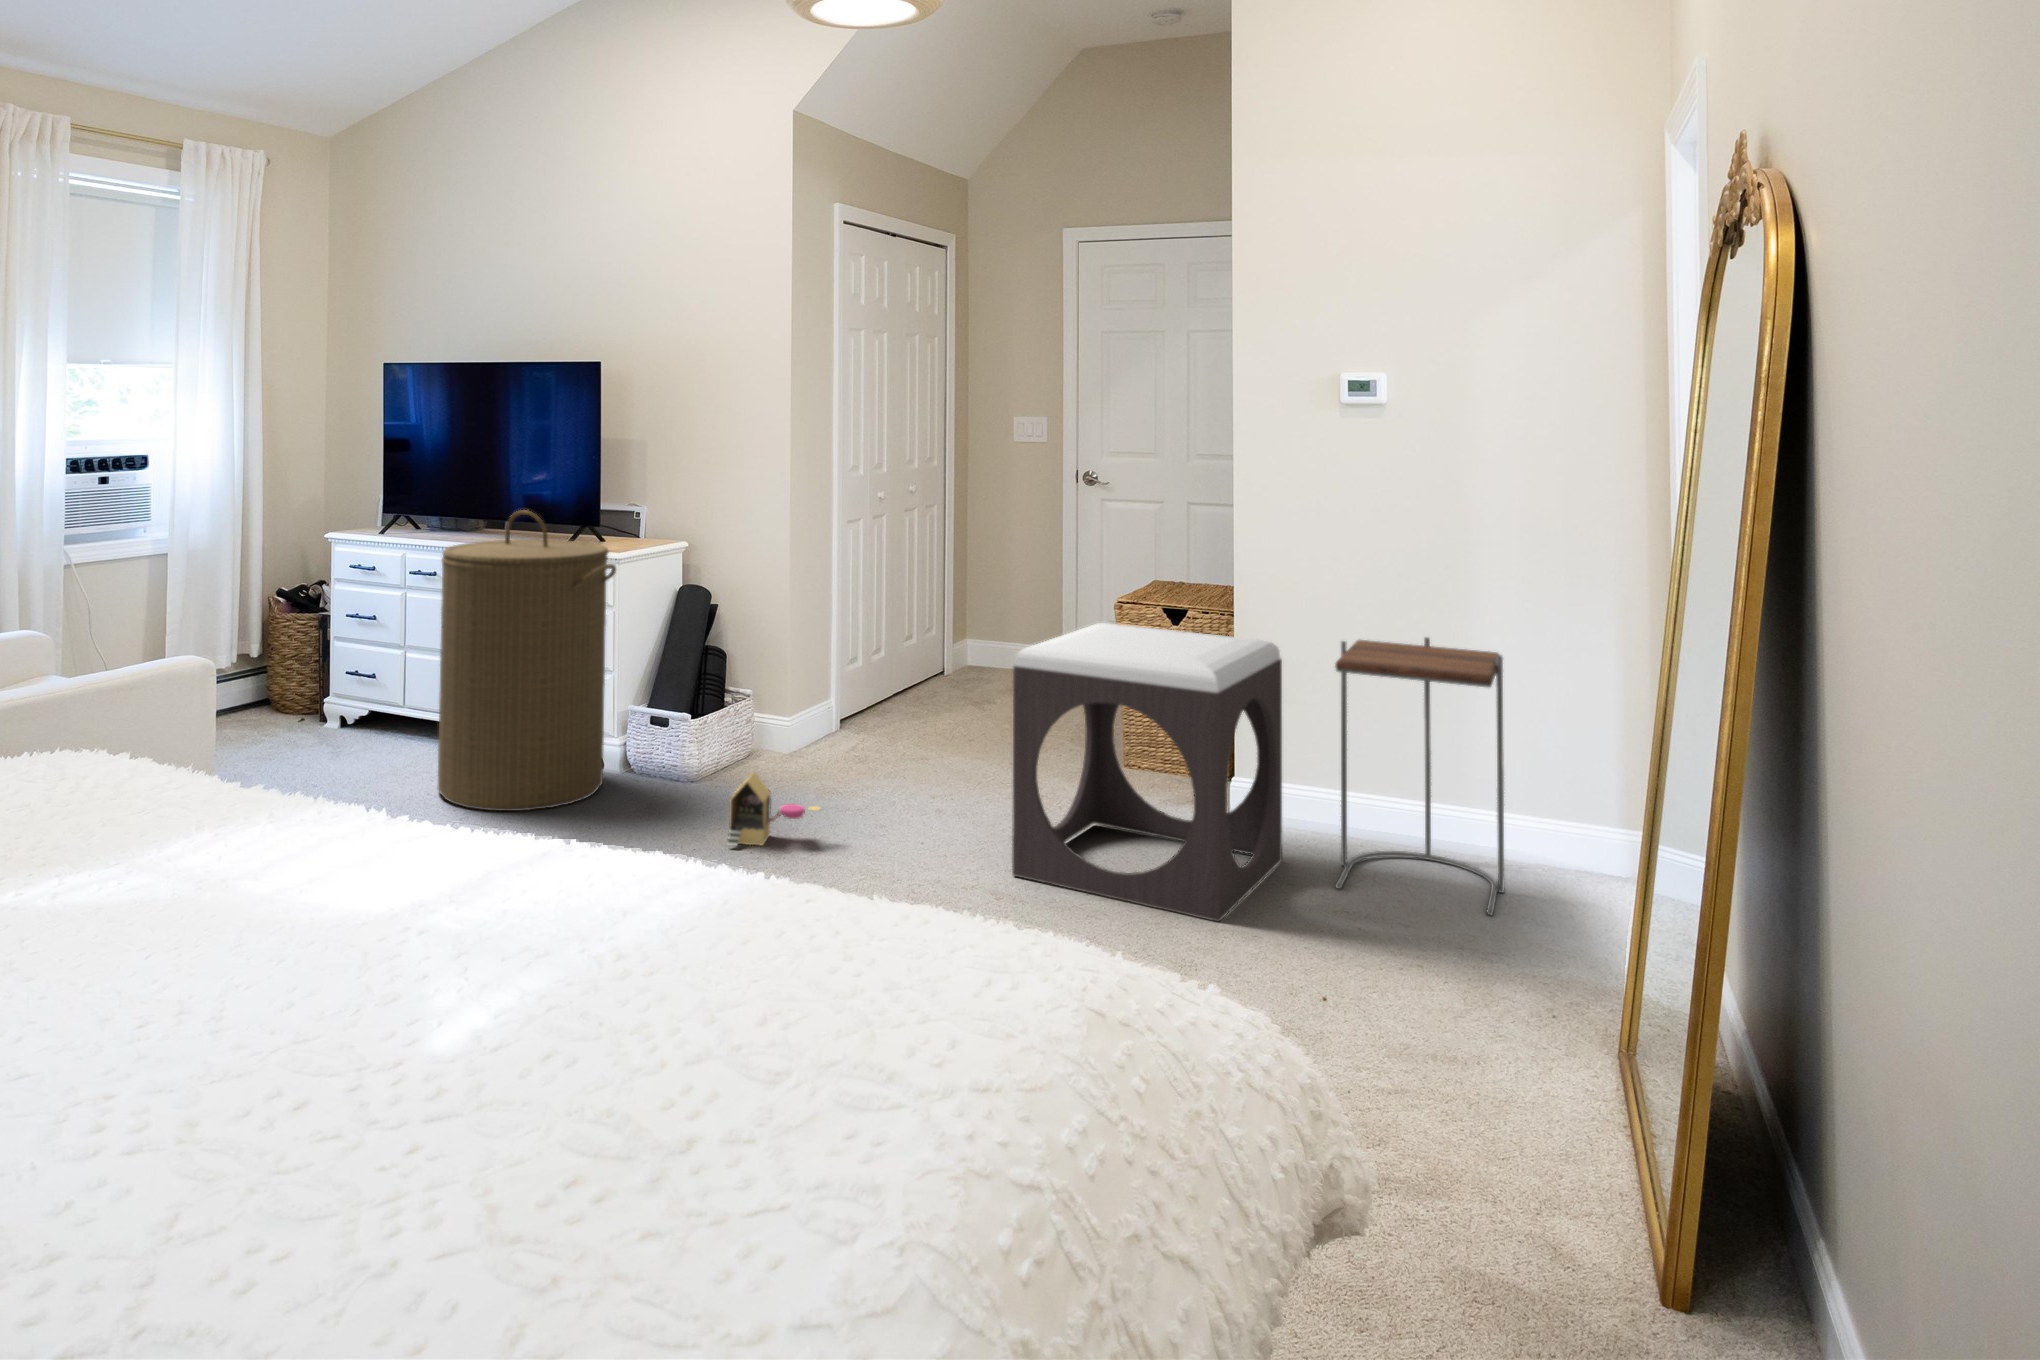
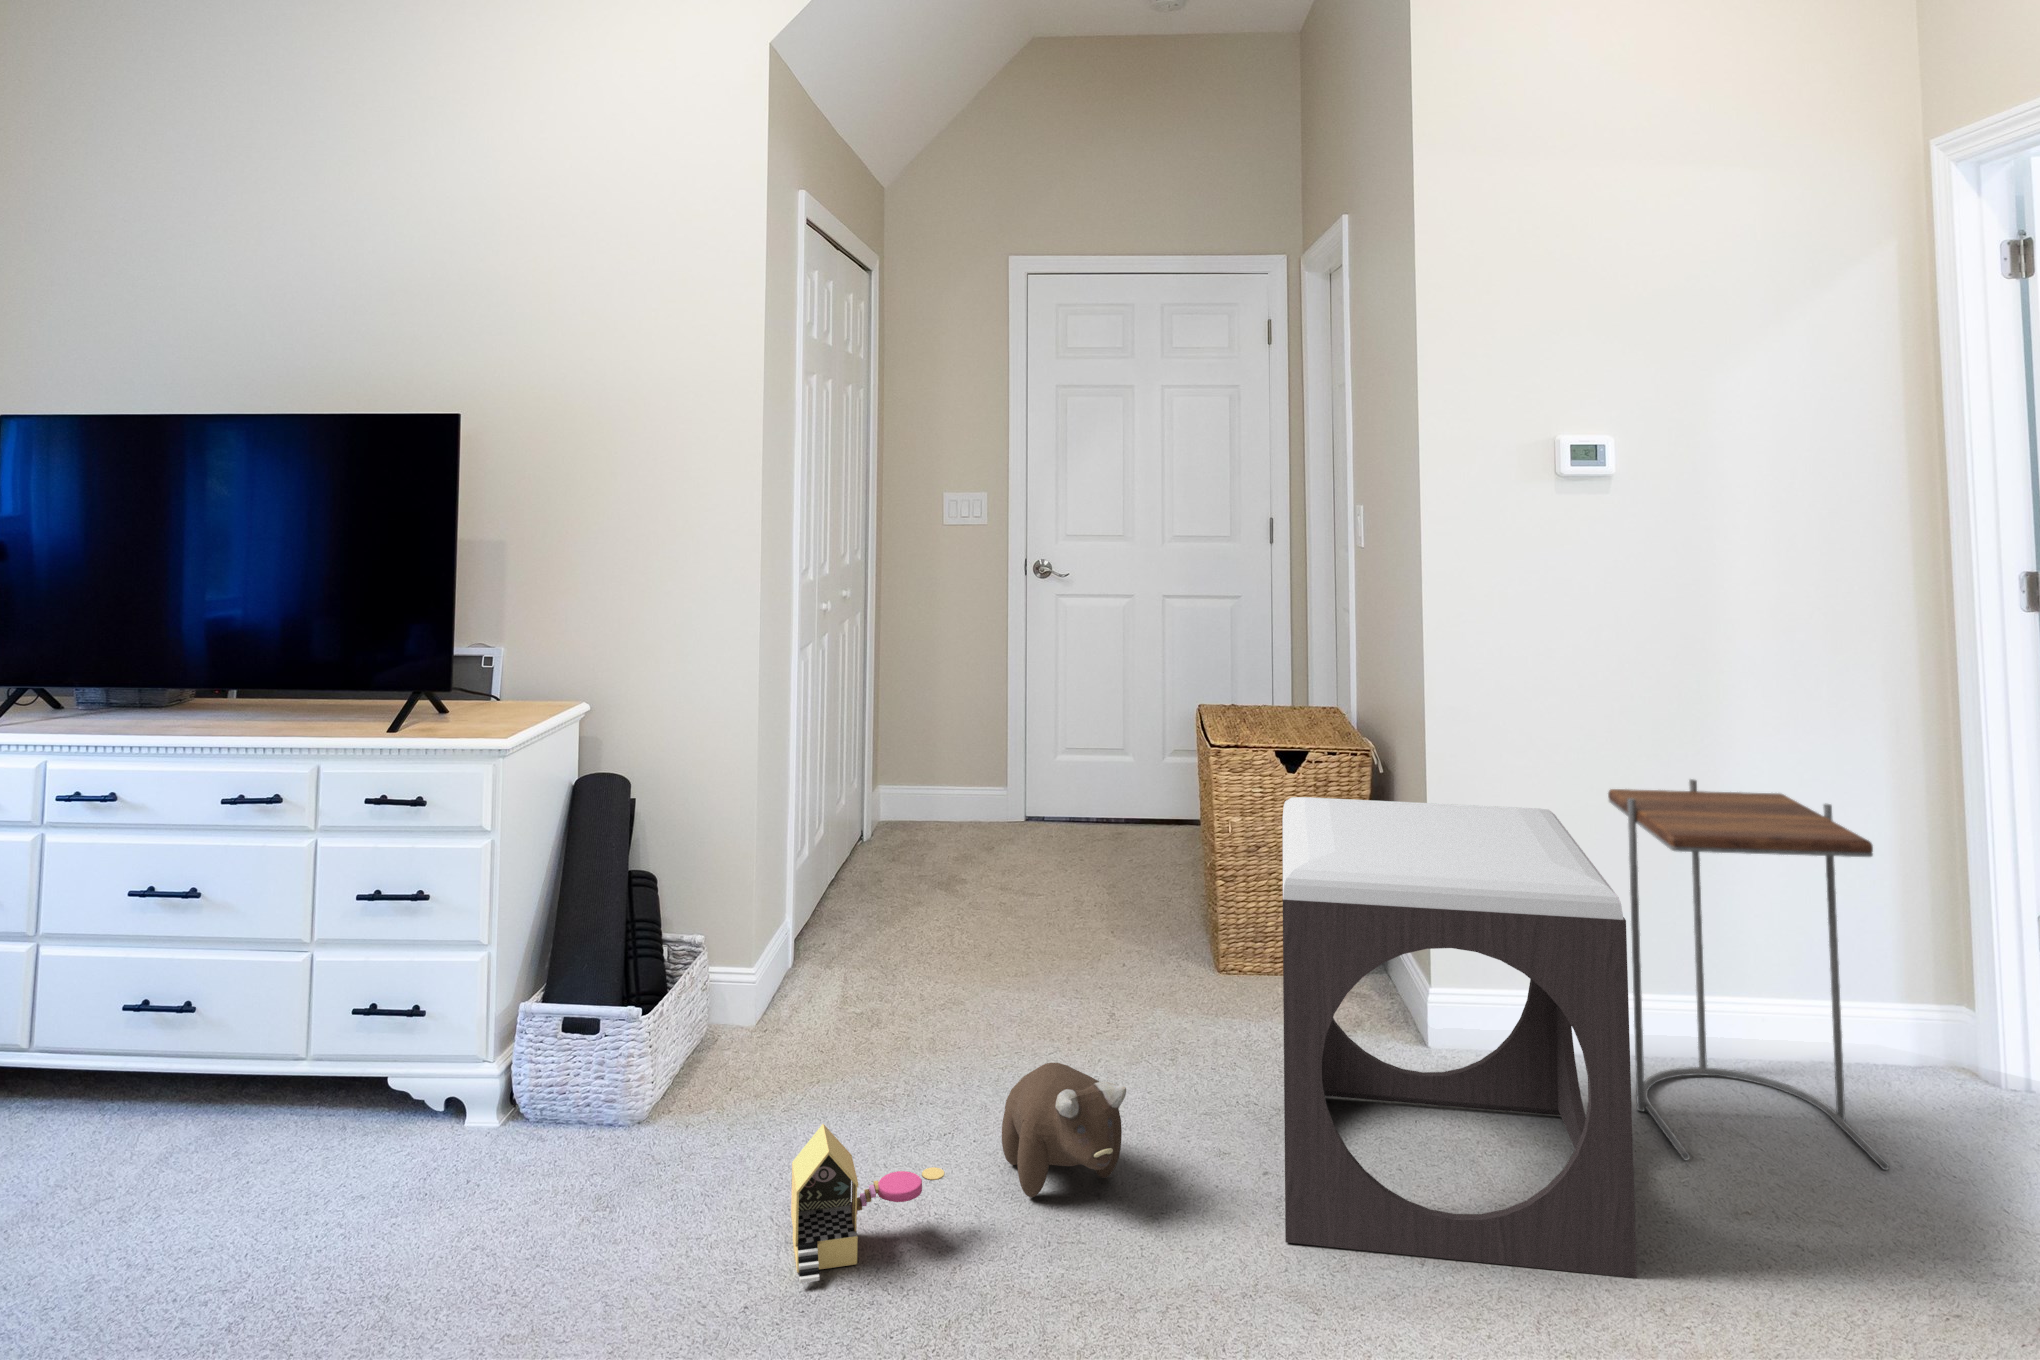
laundry hamper: present [438,510,616,811] -> none [148,684,533,1290]
plush toy: none [873,766,944,838] -> present [1002,1063,1126,1197]

